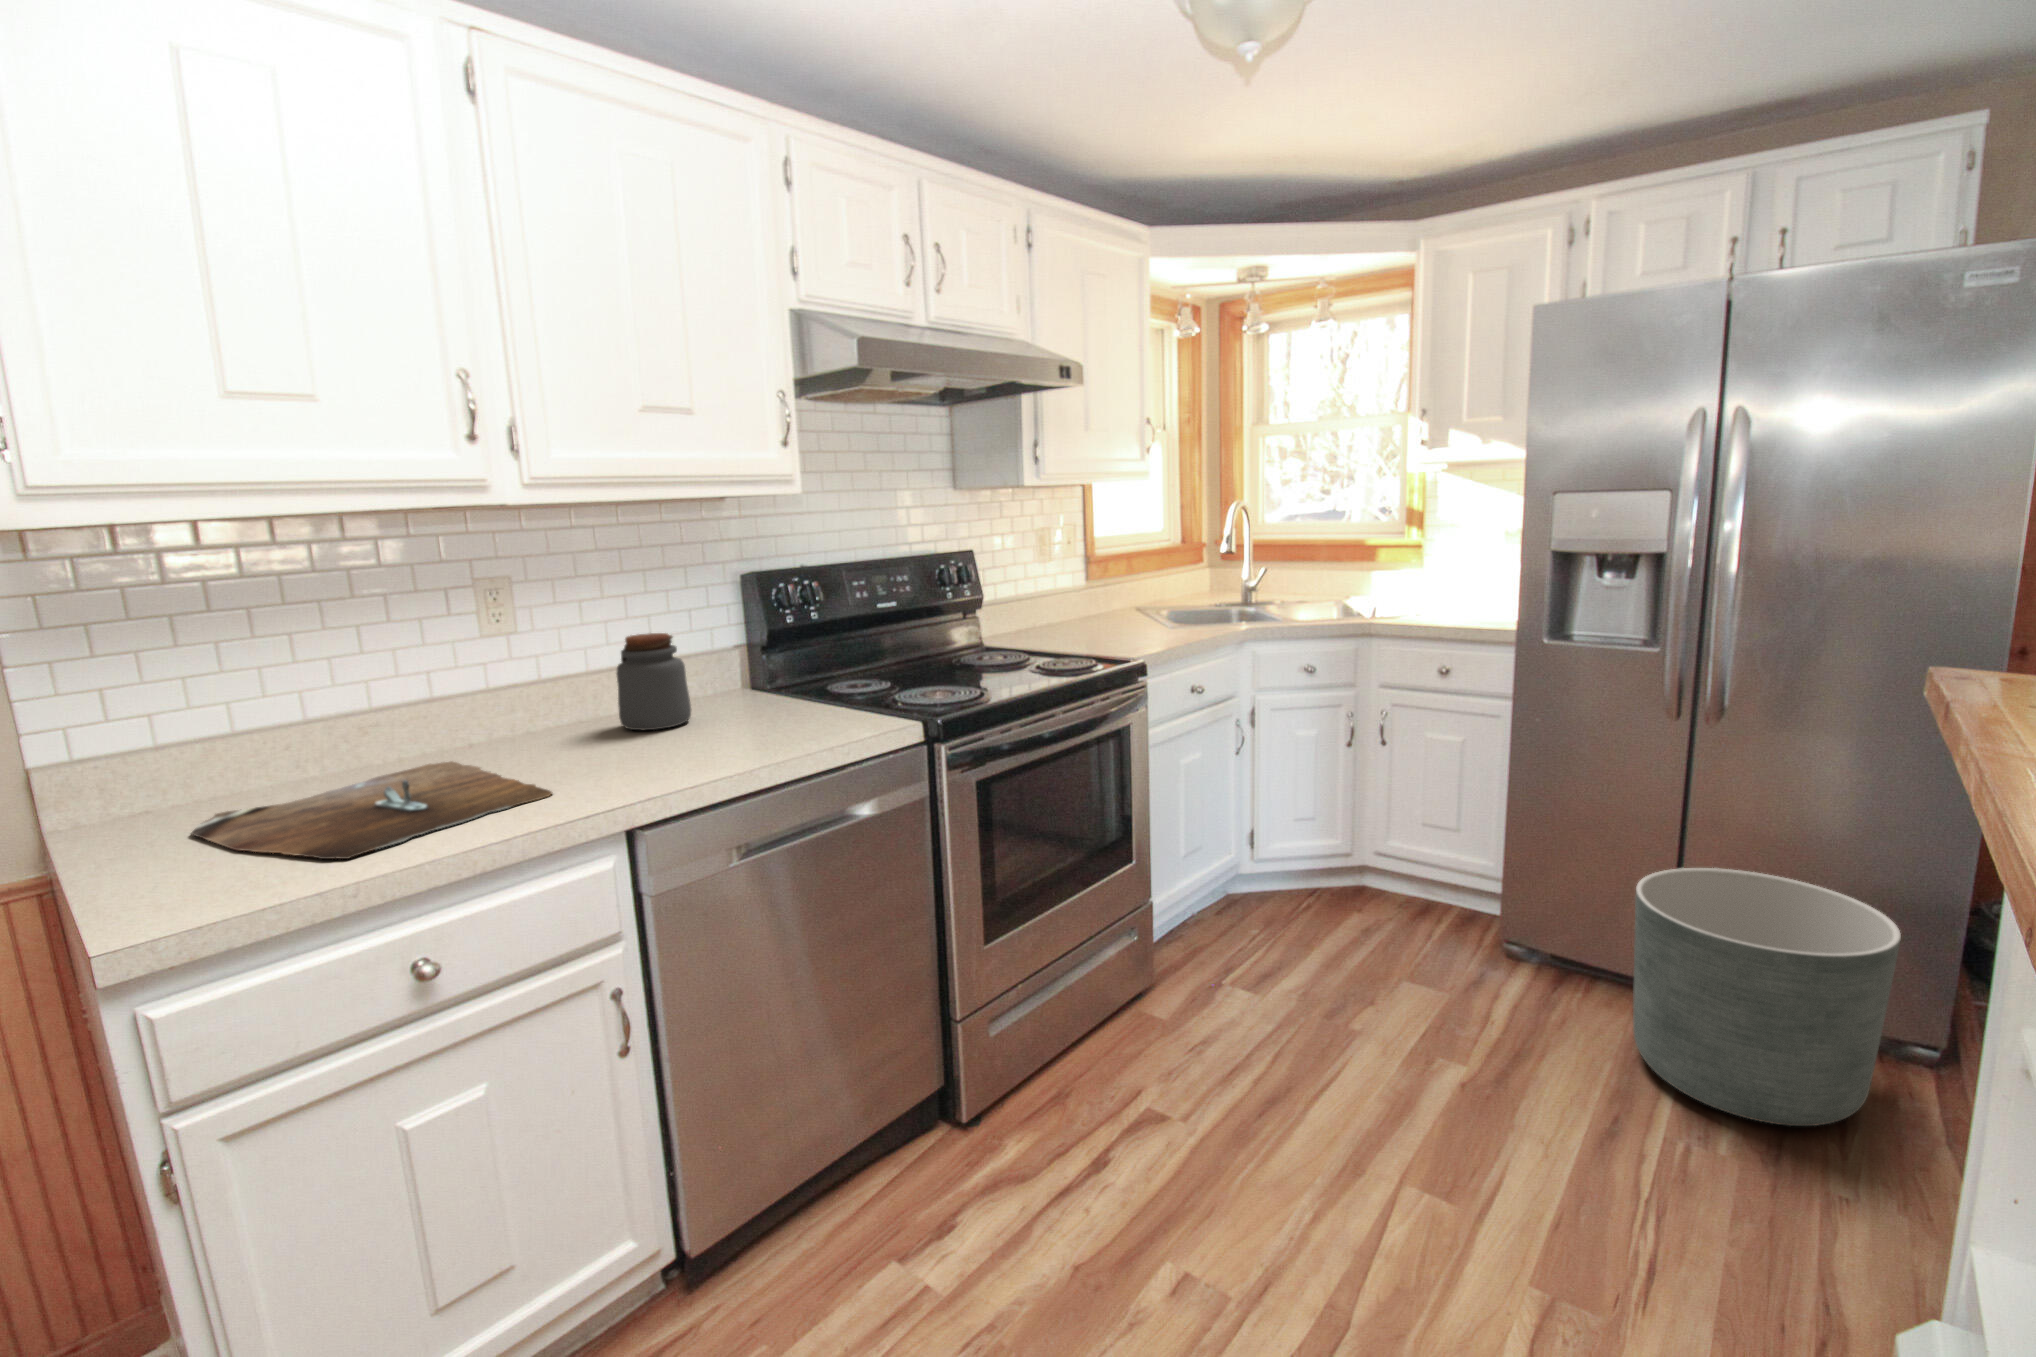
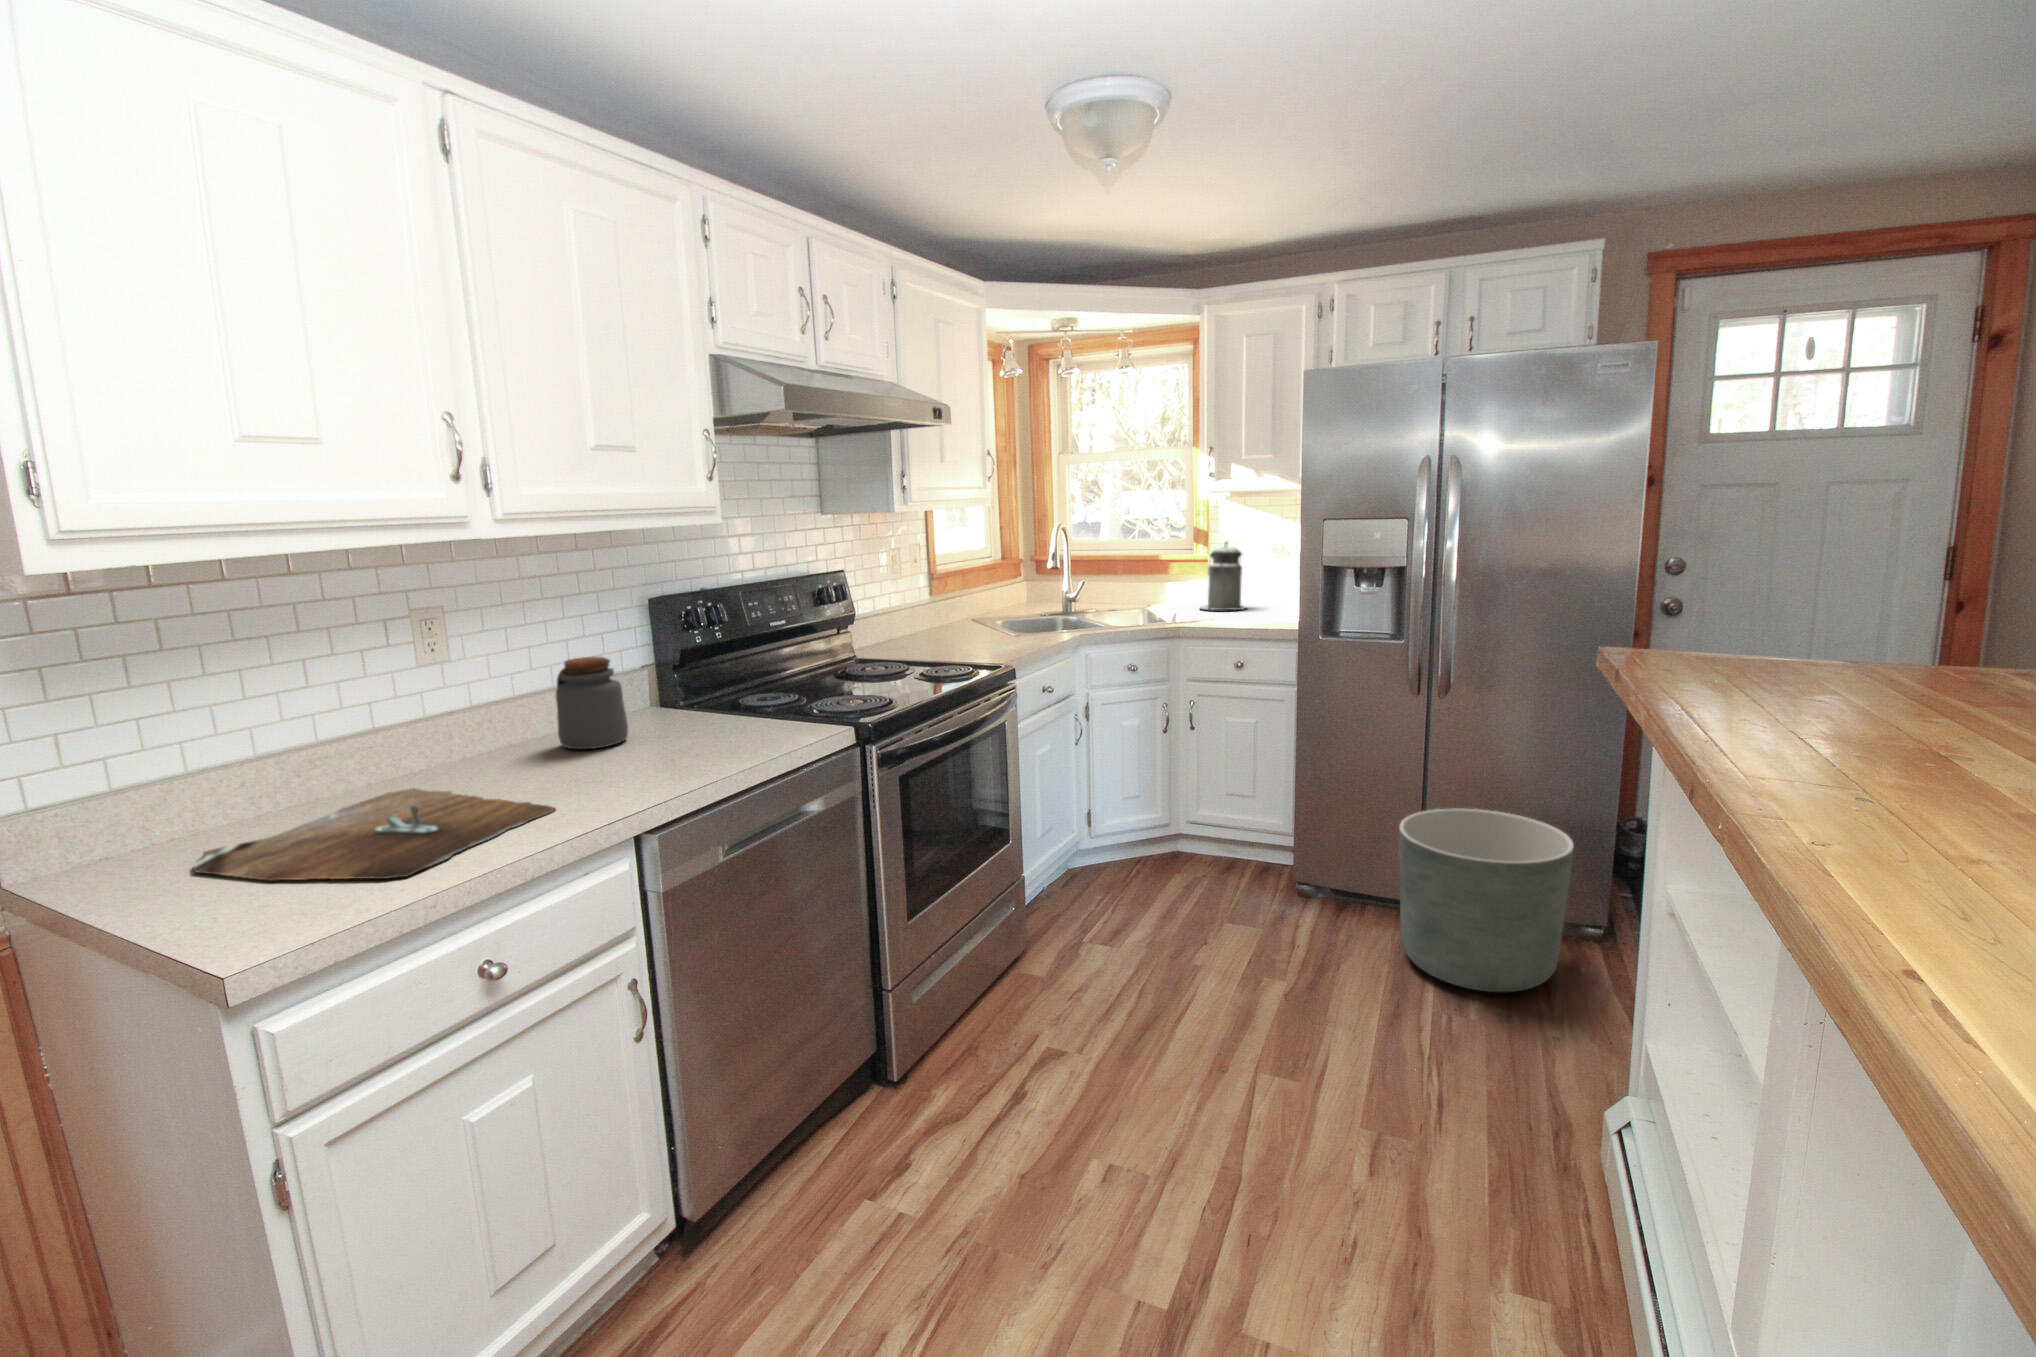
canister: none [1406,523,1467,604] -> present [1199,543,1245,610]

